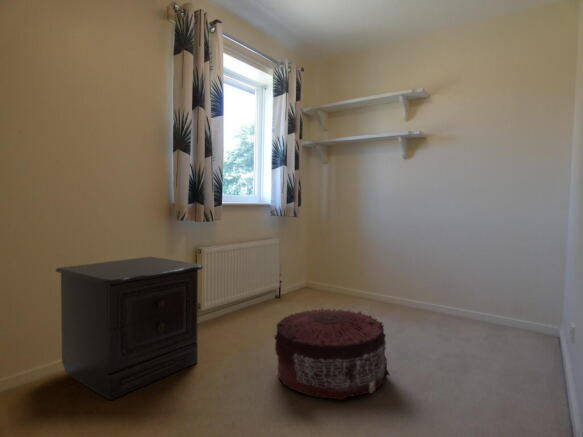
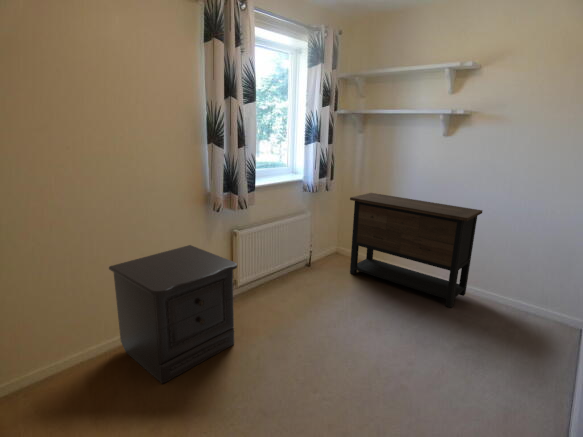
dresser: none [319,221,448,325] -> present [350,193,482,307]
pouf: present [275,308,389,400] -> none [302,301,405,398]

